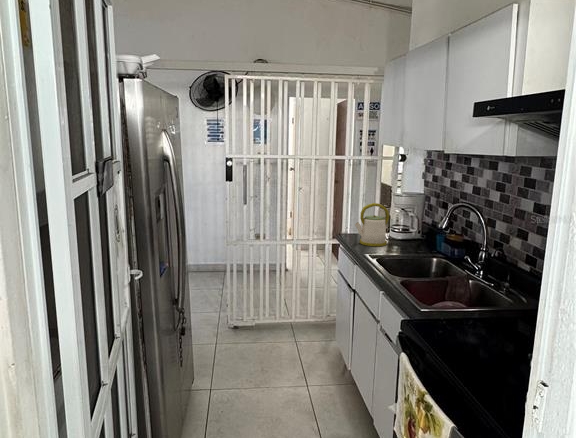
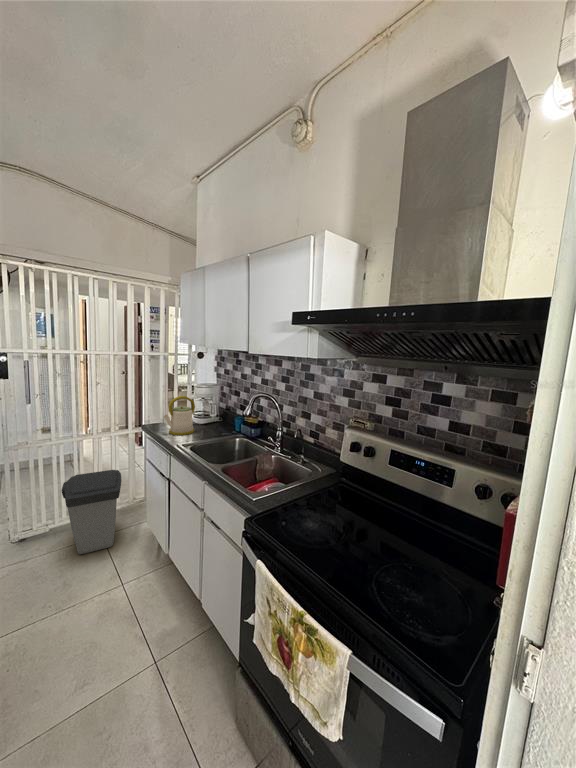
trash can: none [265,277,315,353] -> present [62,470,121,555]

